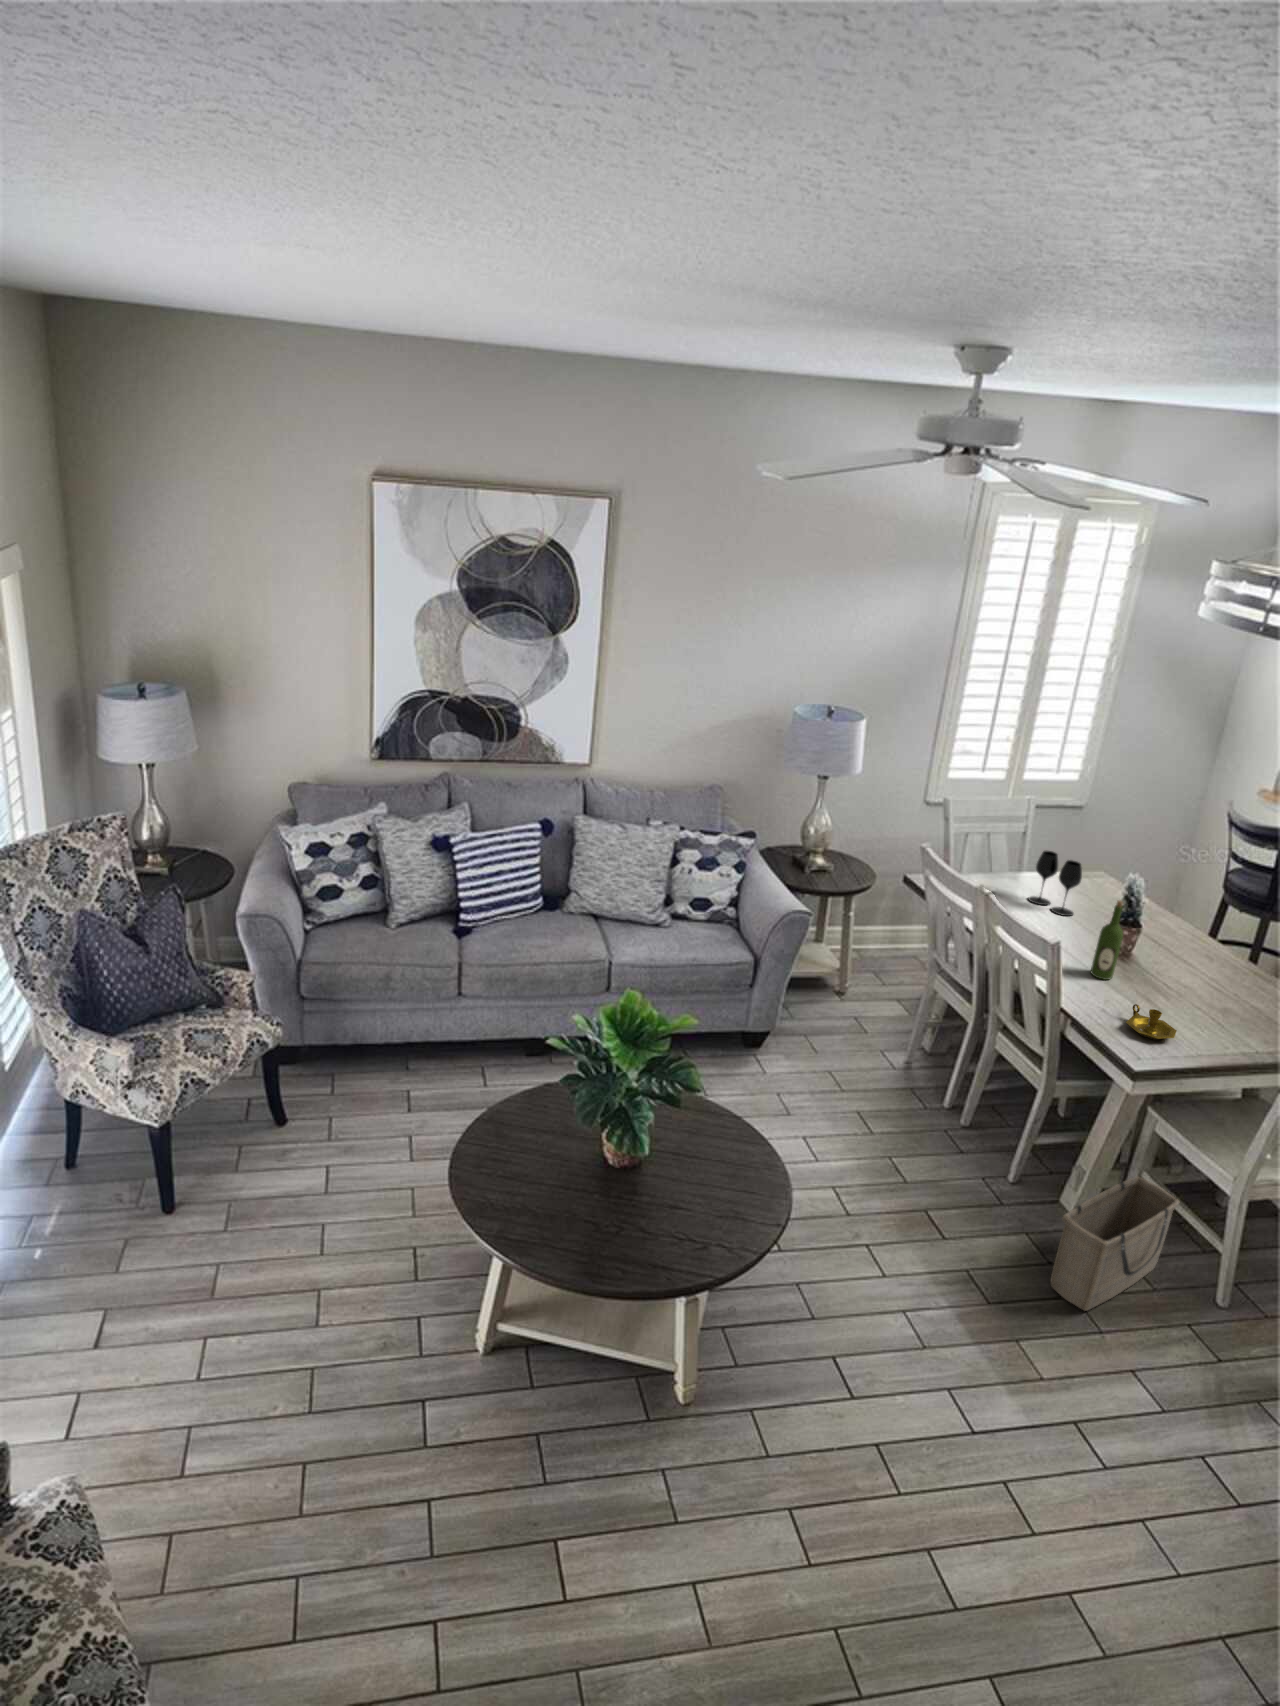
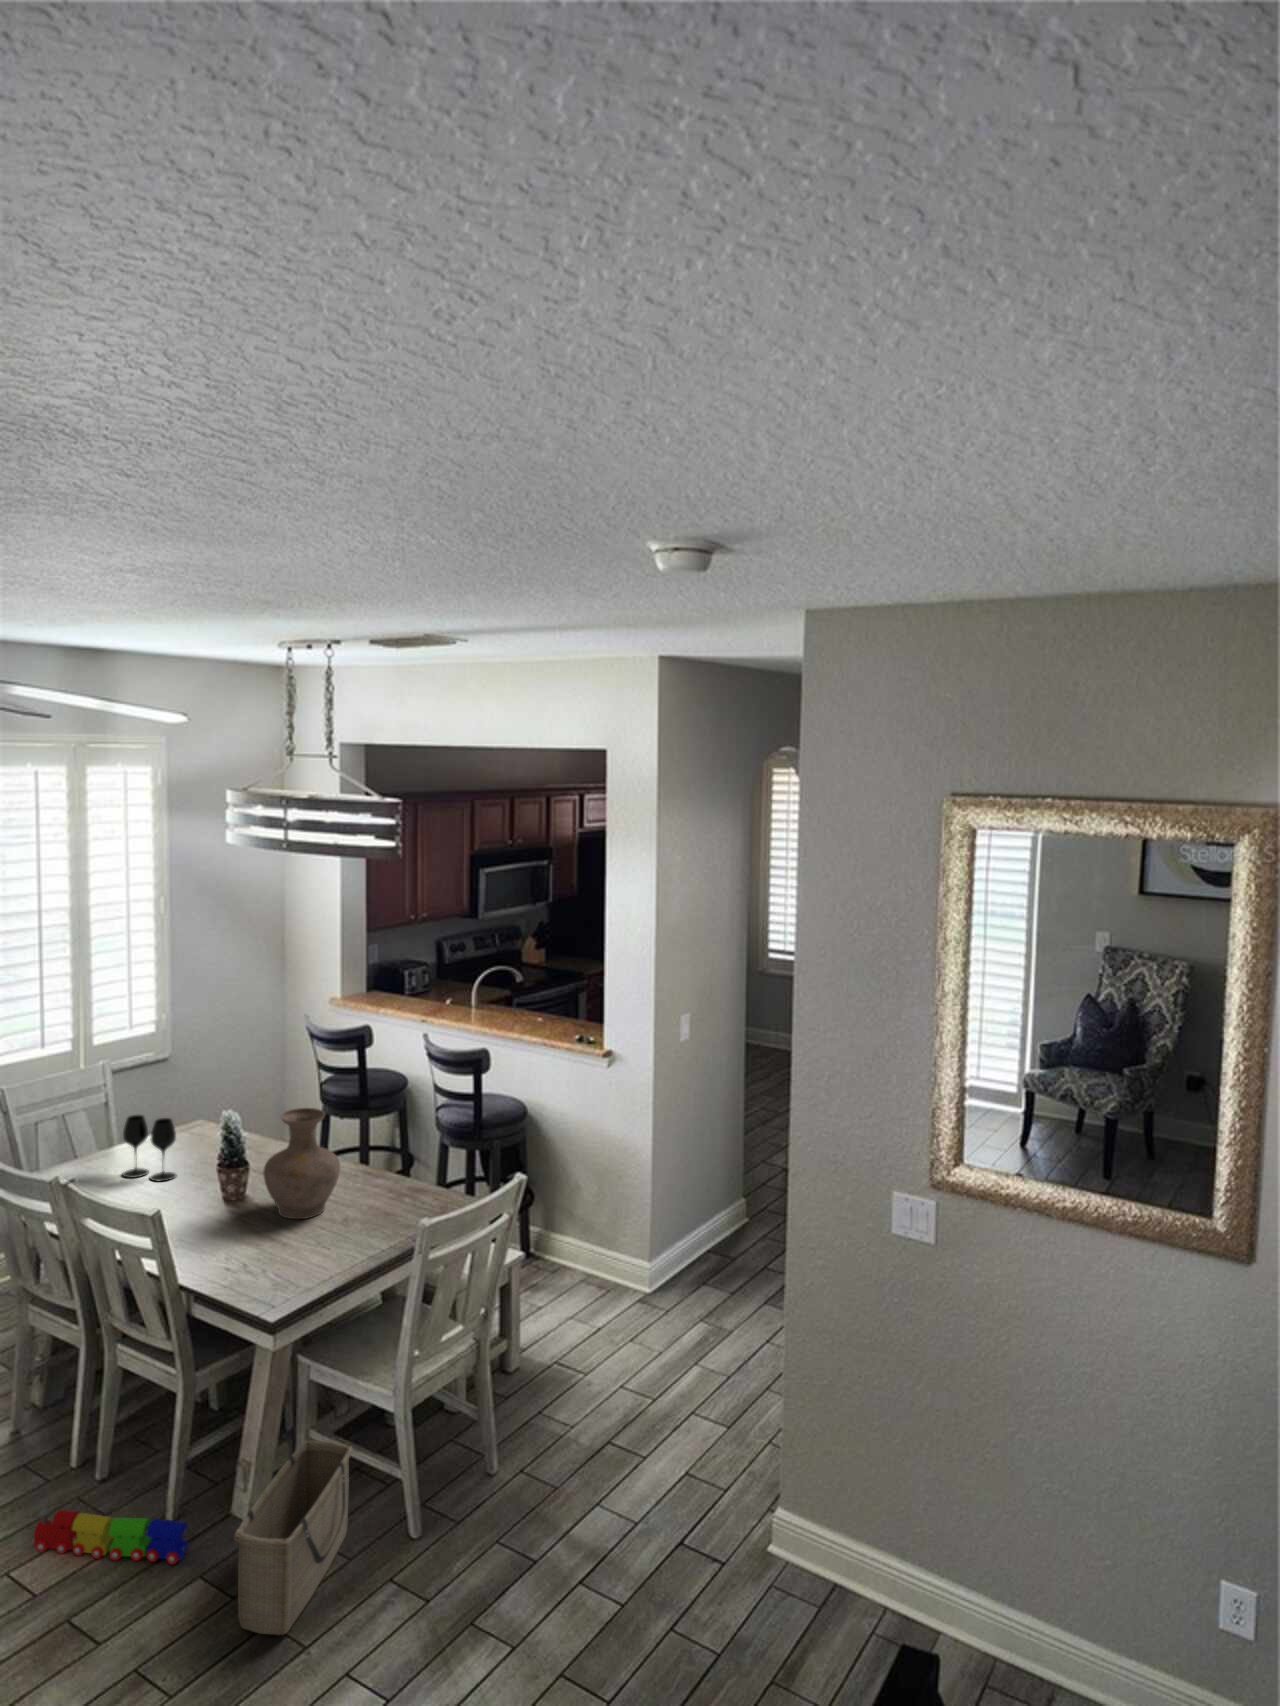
vase: none [1154,888,1233,993] -> present [263,1108,340,1219]
wine bottle: present [1091,900,1123,980] -> none [205,1146,231,1238]
candlestick: present [1126,1004,1177,1040] -> none [253,1250,306,1285]
toy train: none [911,1128,1025,1216] -> present [34,1508,188,1564]

